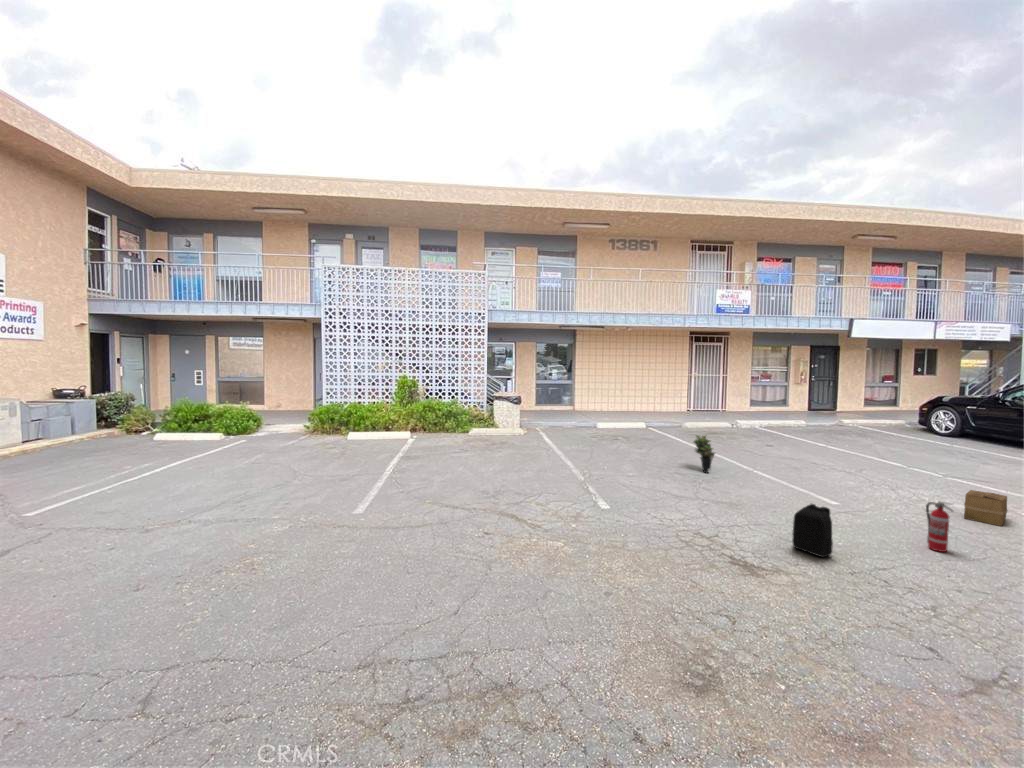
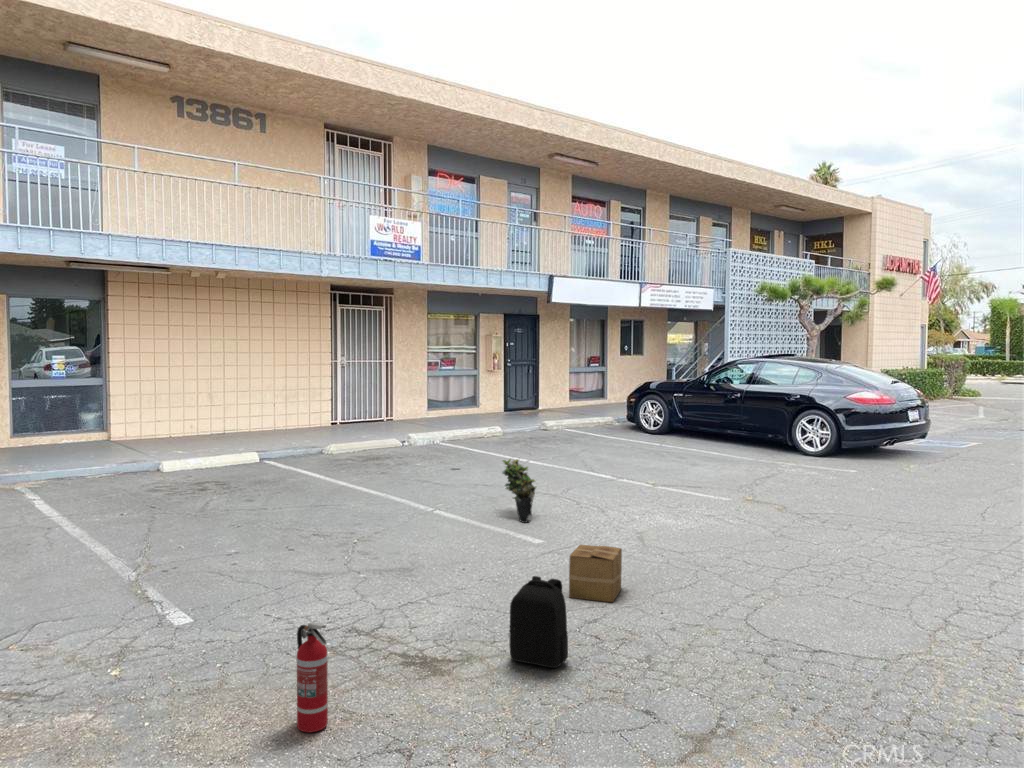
potted plant: present [694,435,715,473] -> present [502,459,536,523]
cardboard box: present [964,490,1007,526] -> present [569,545,622,602]
fire extinguisher: present [926,501,953,552] -> present [297,622,328,732]

